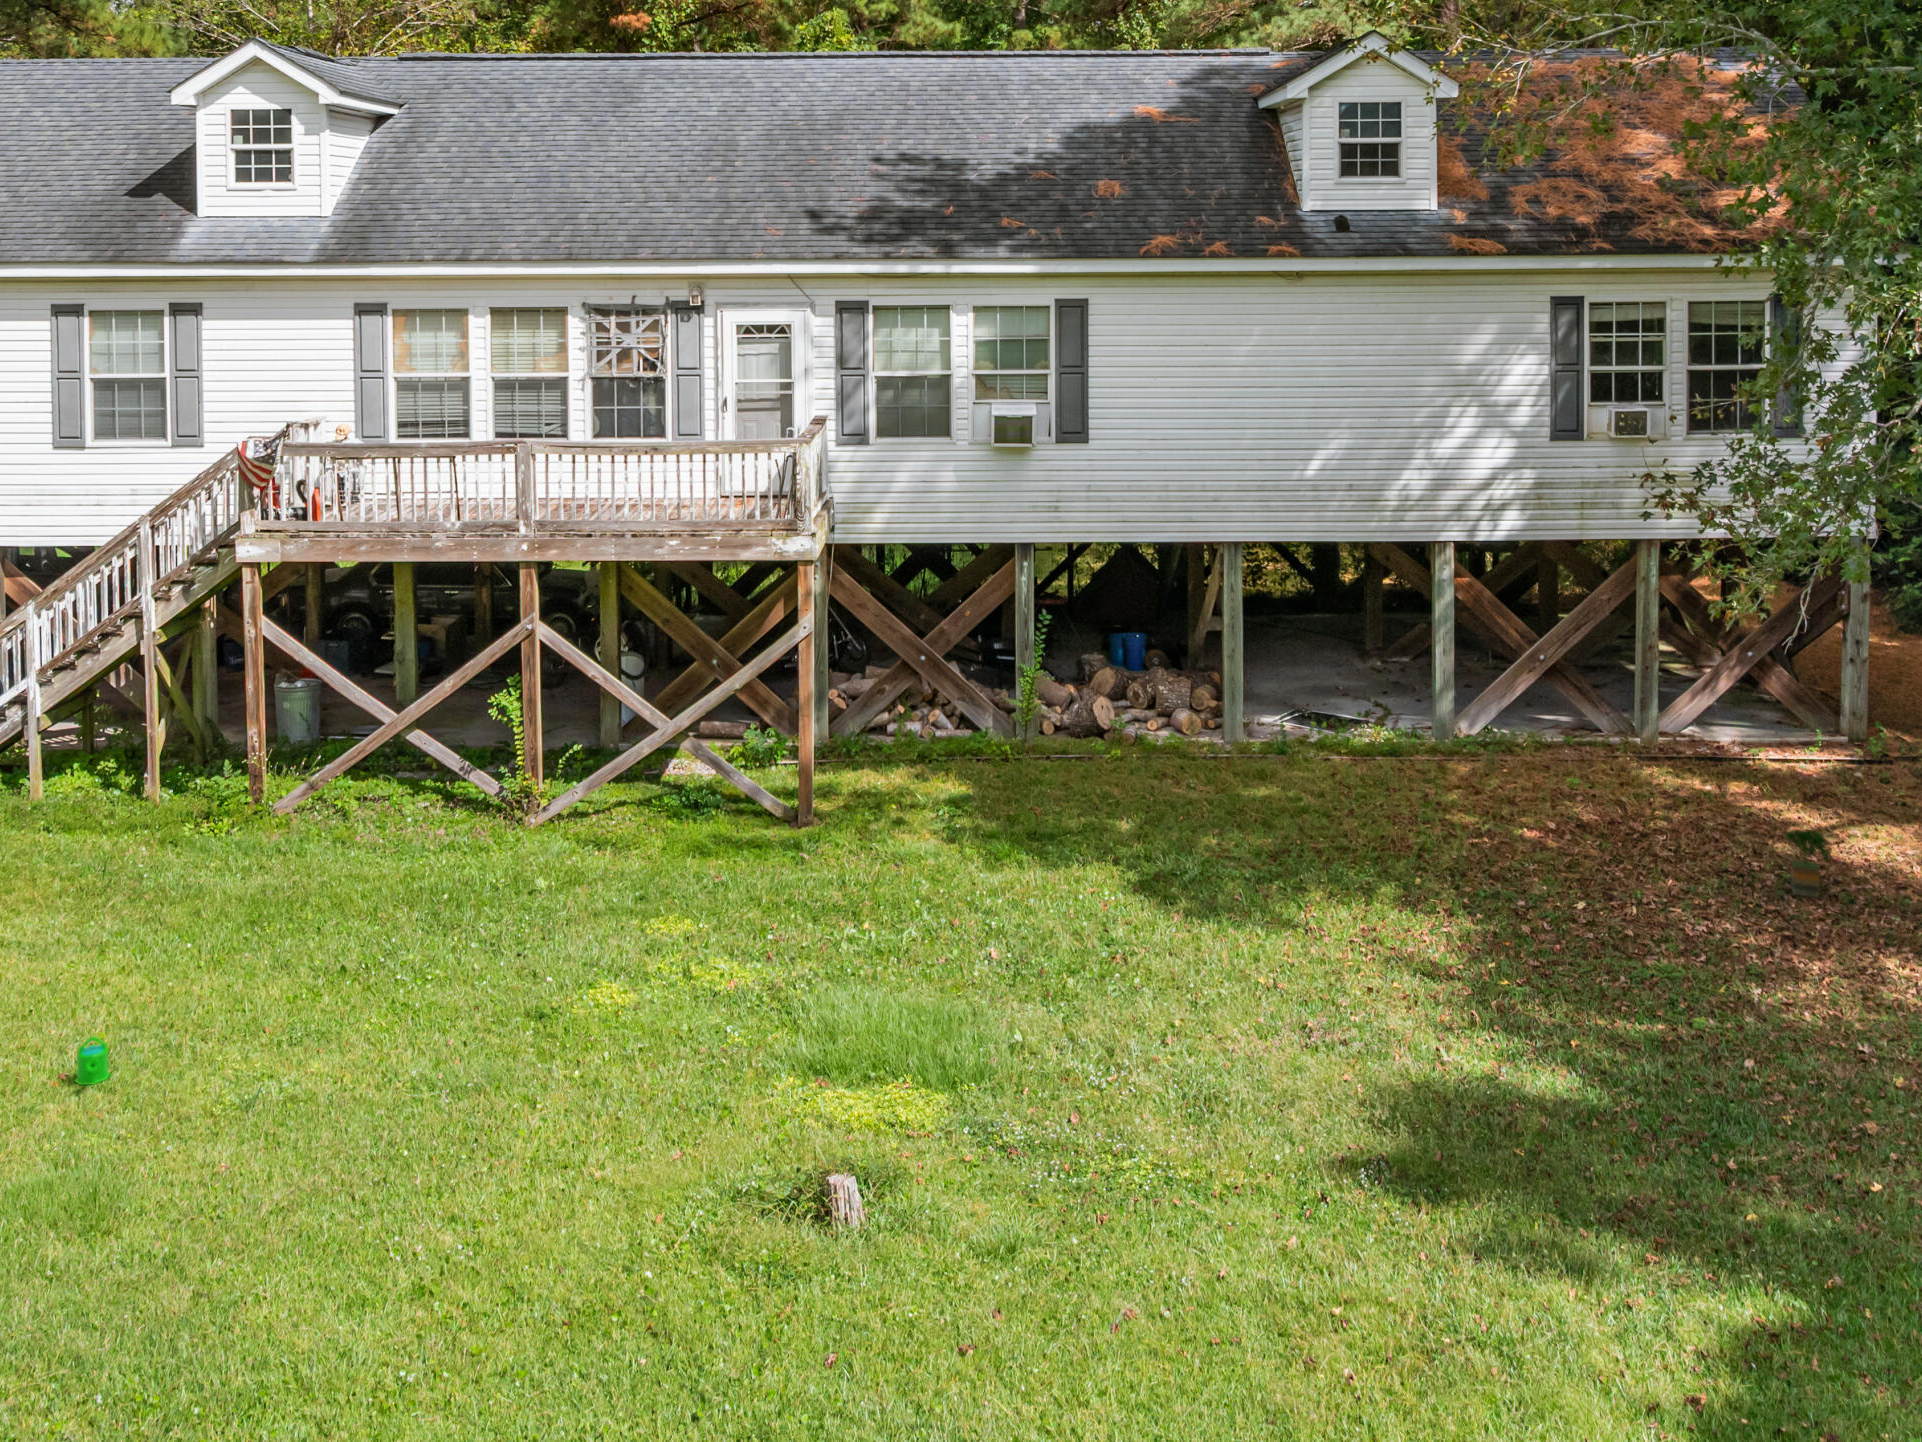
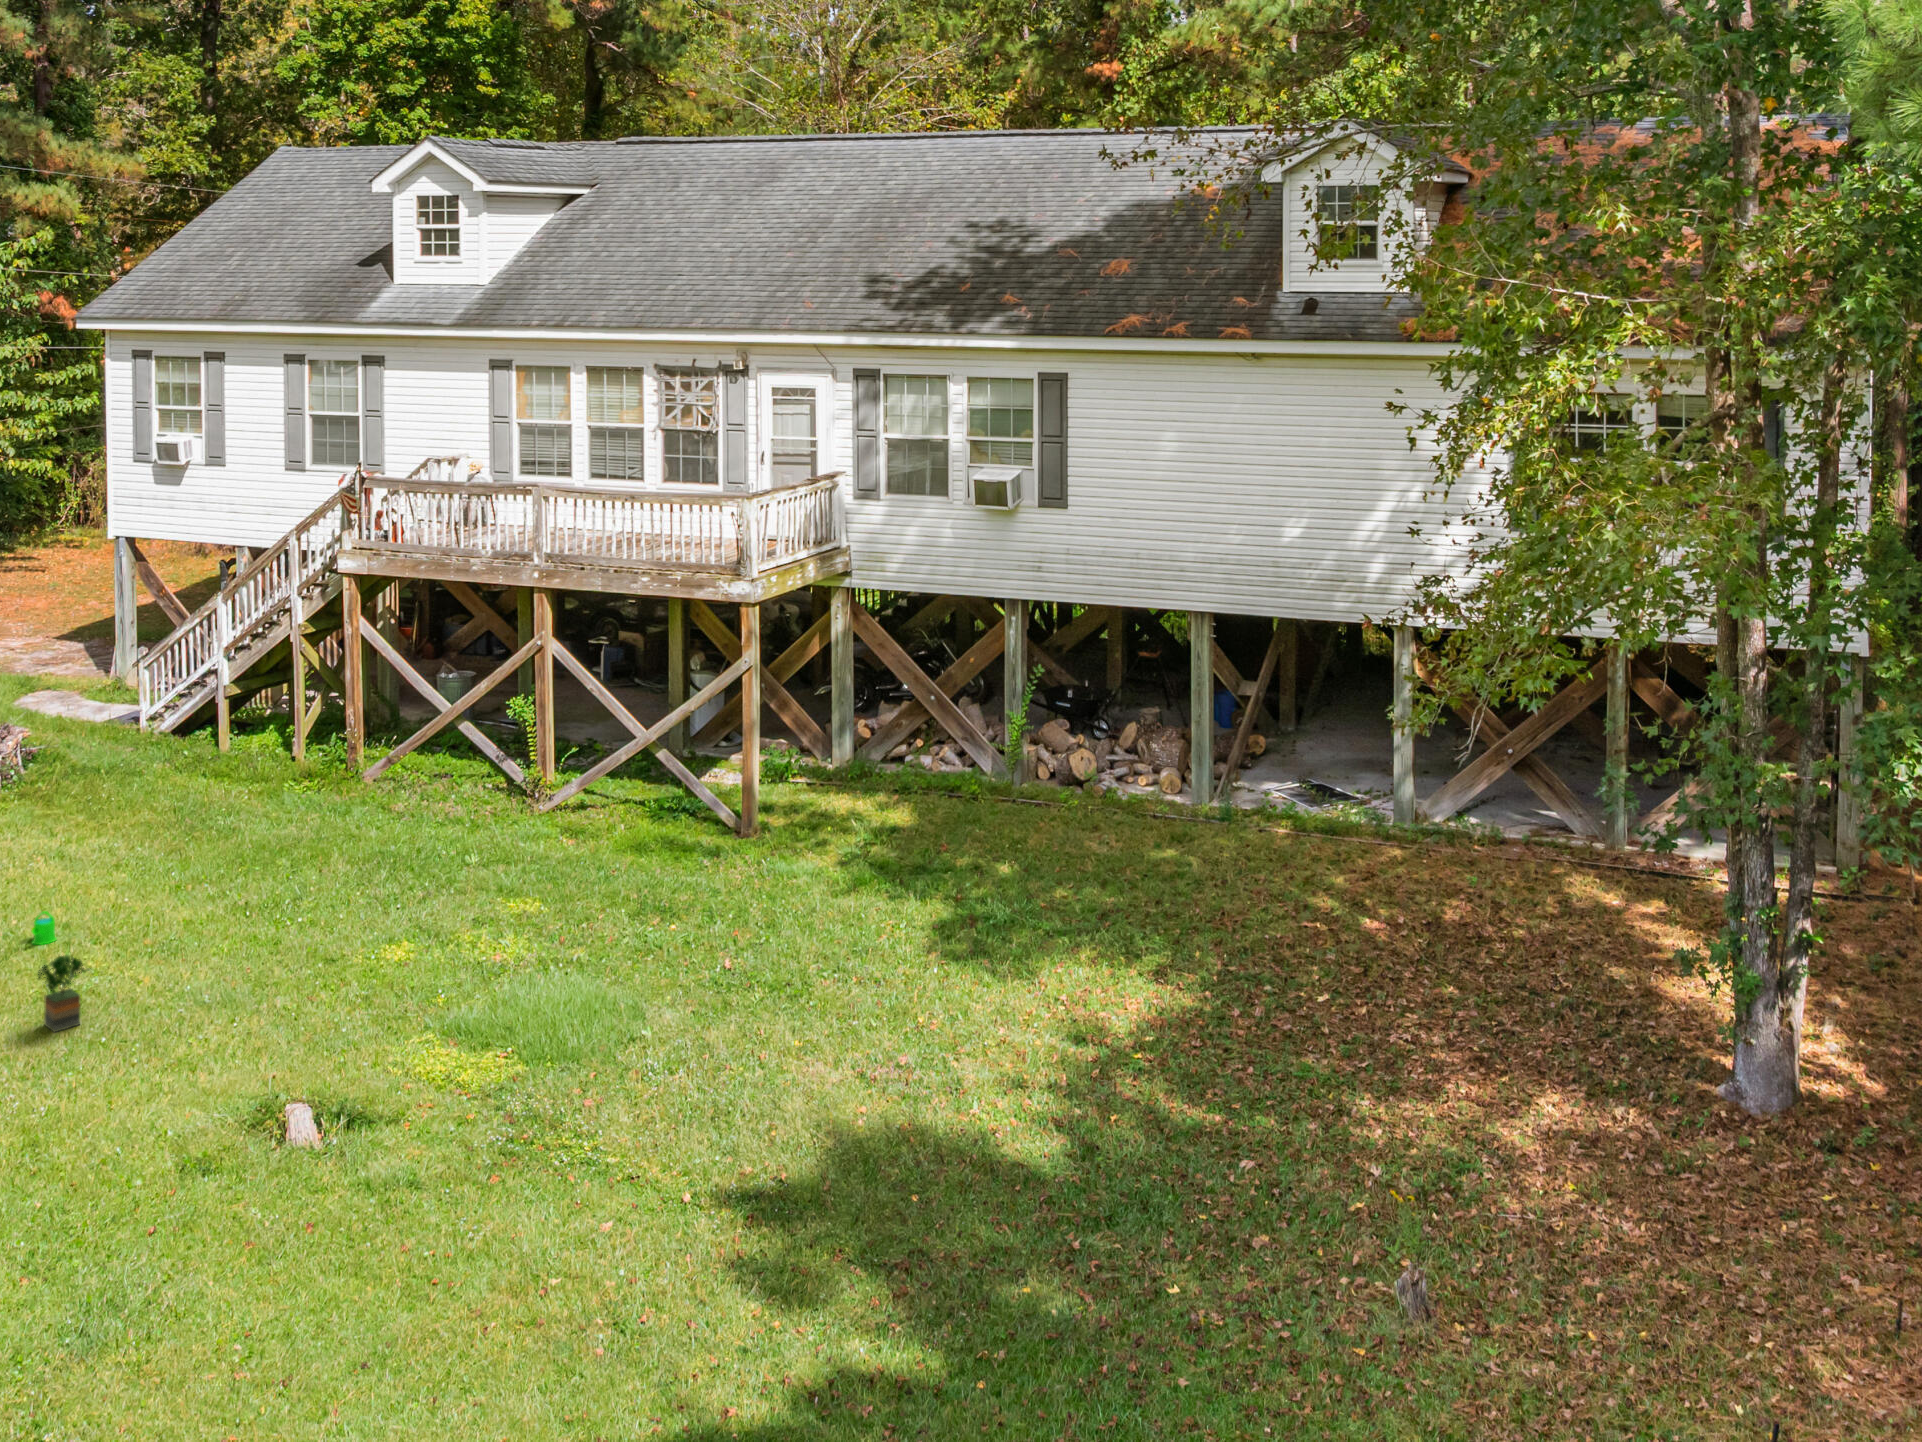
potted tree: present [1785,830,1831,897] -> present [38,955,91,1032]

